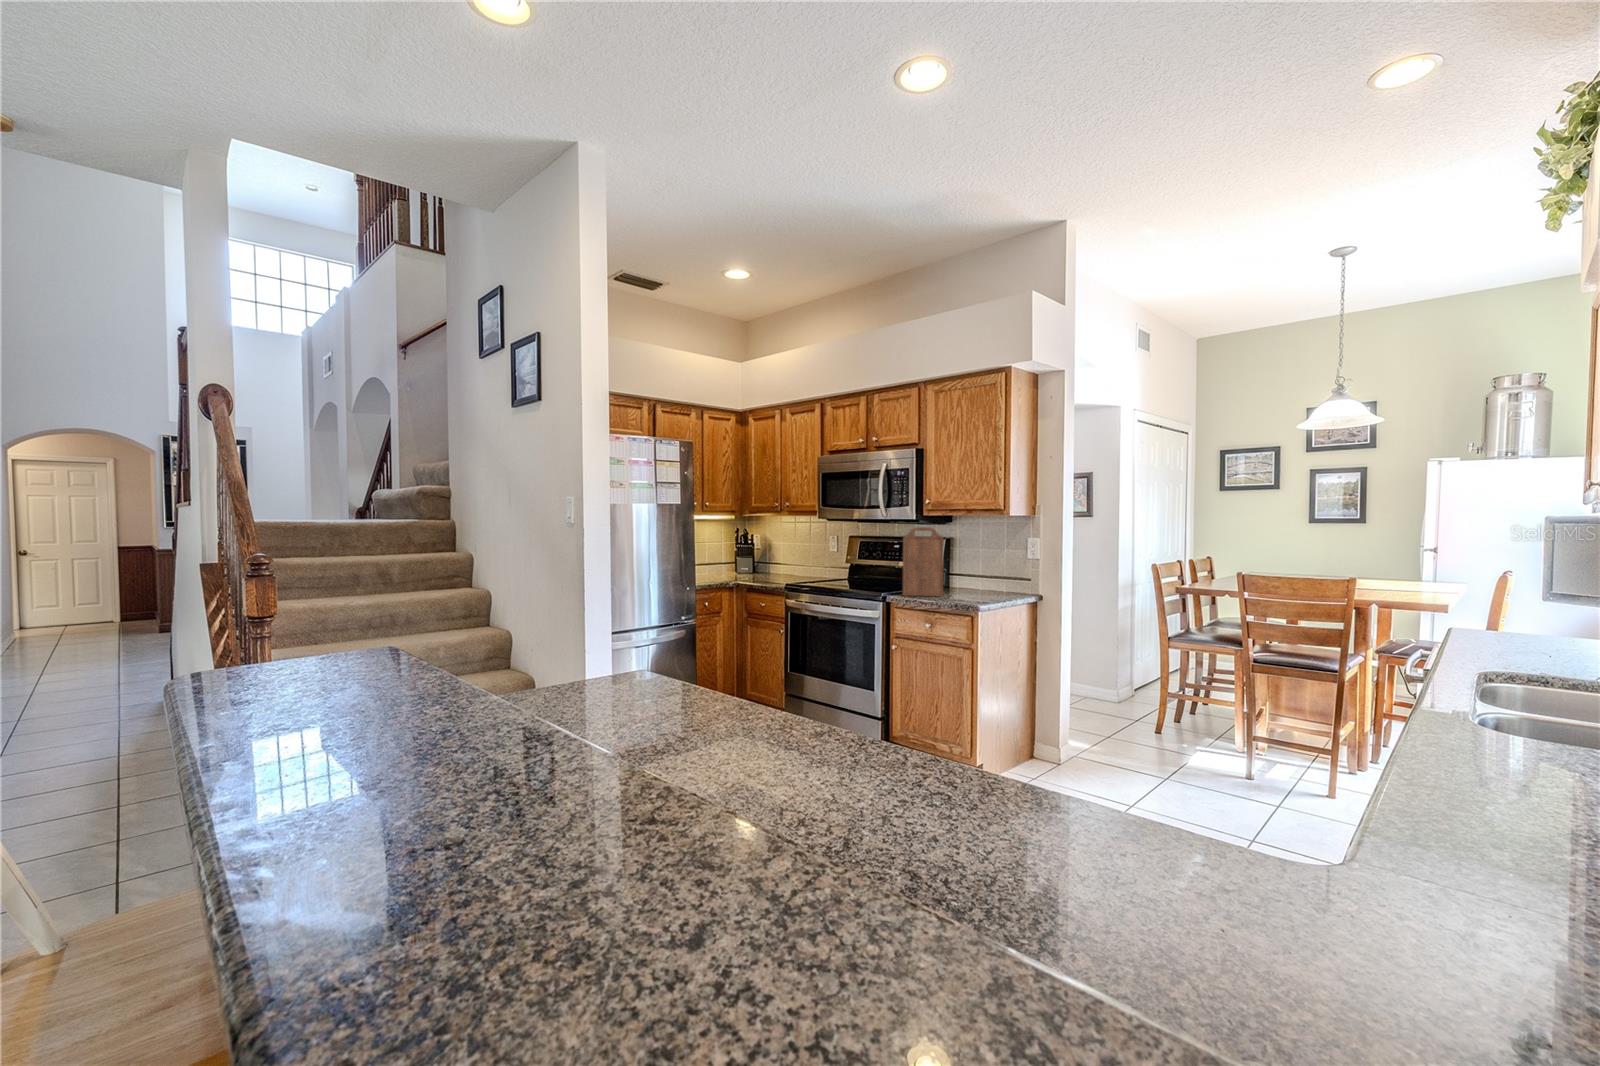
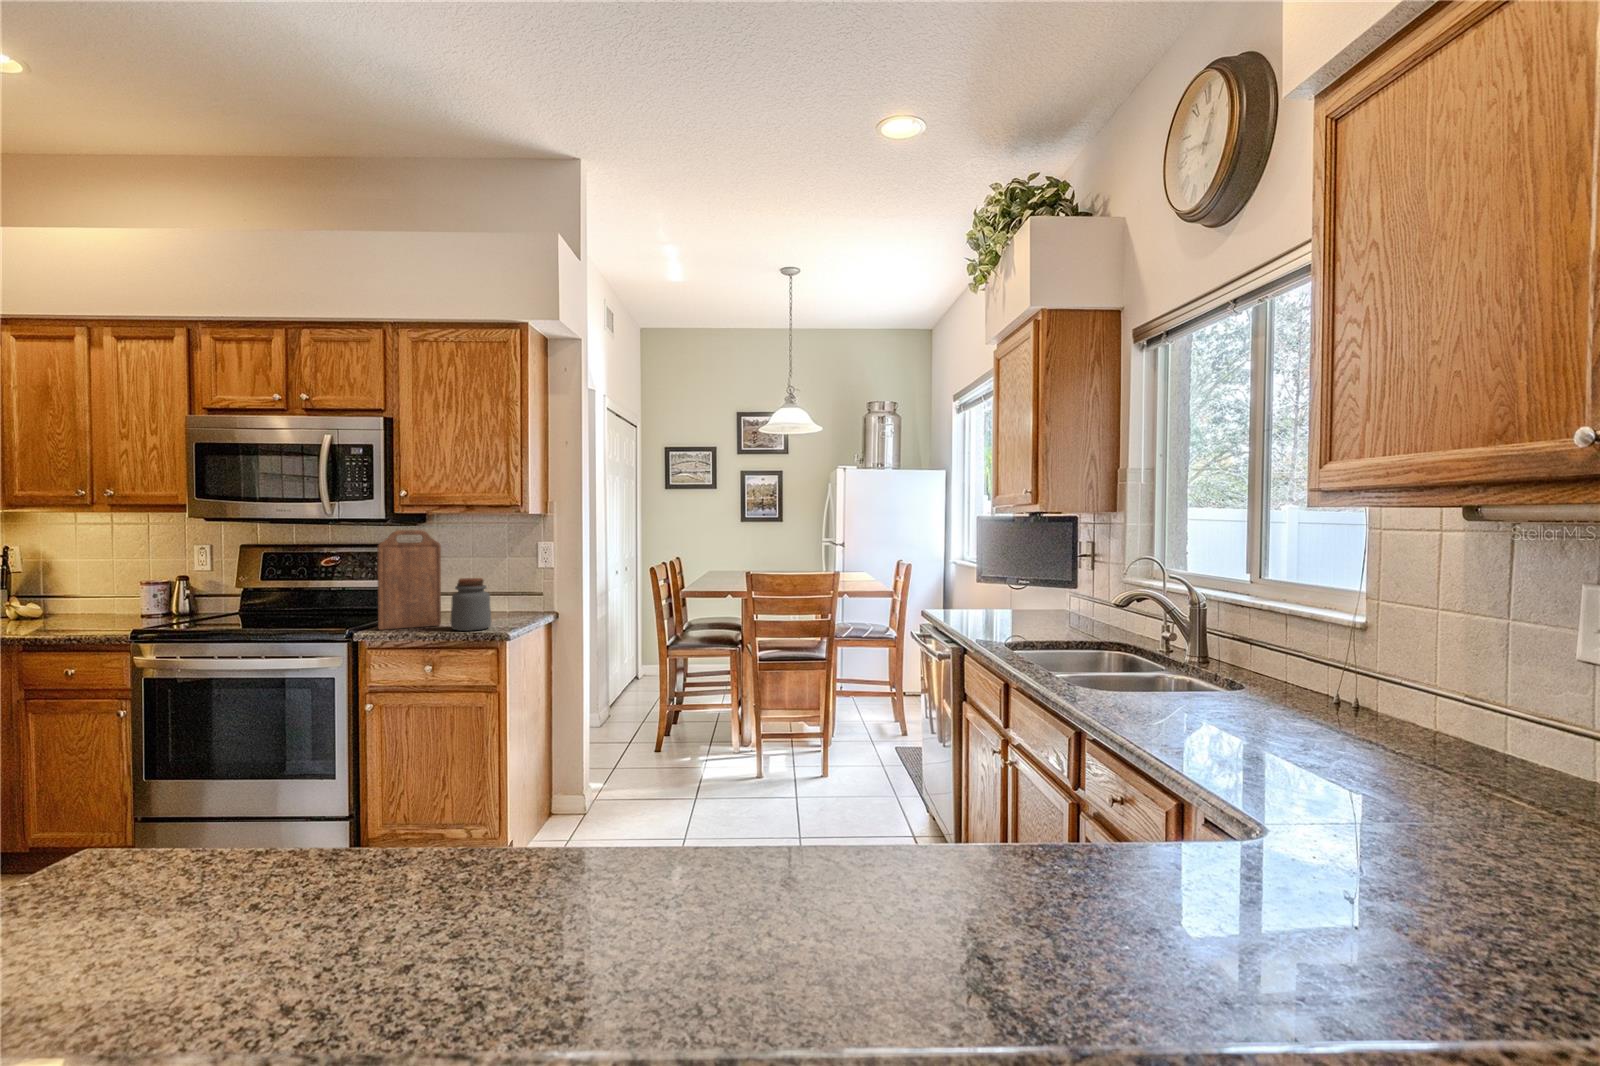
jar: none [943,563,972,601] -> present [450,578,491,631]

